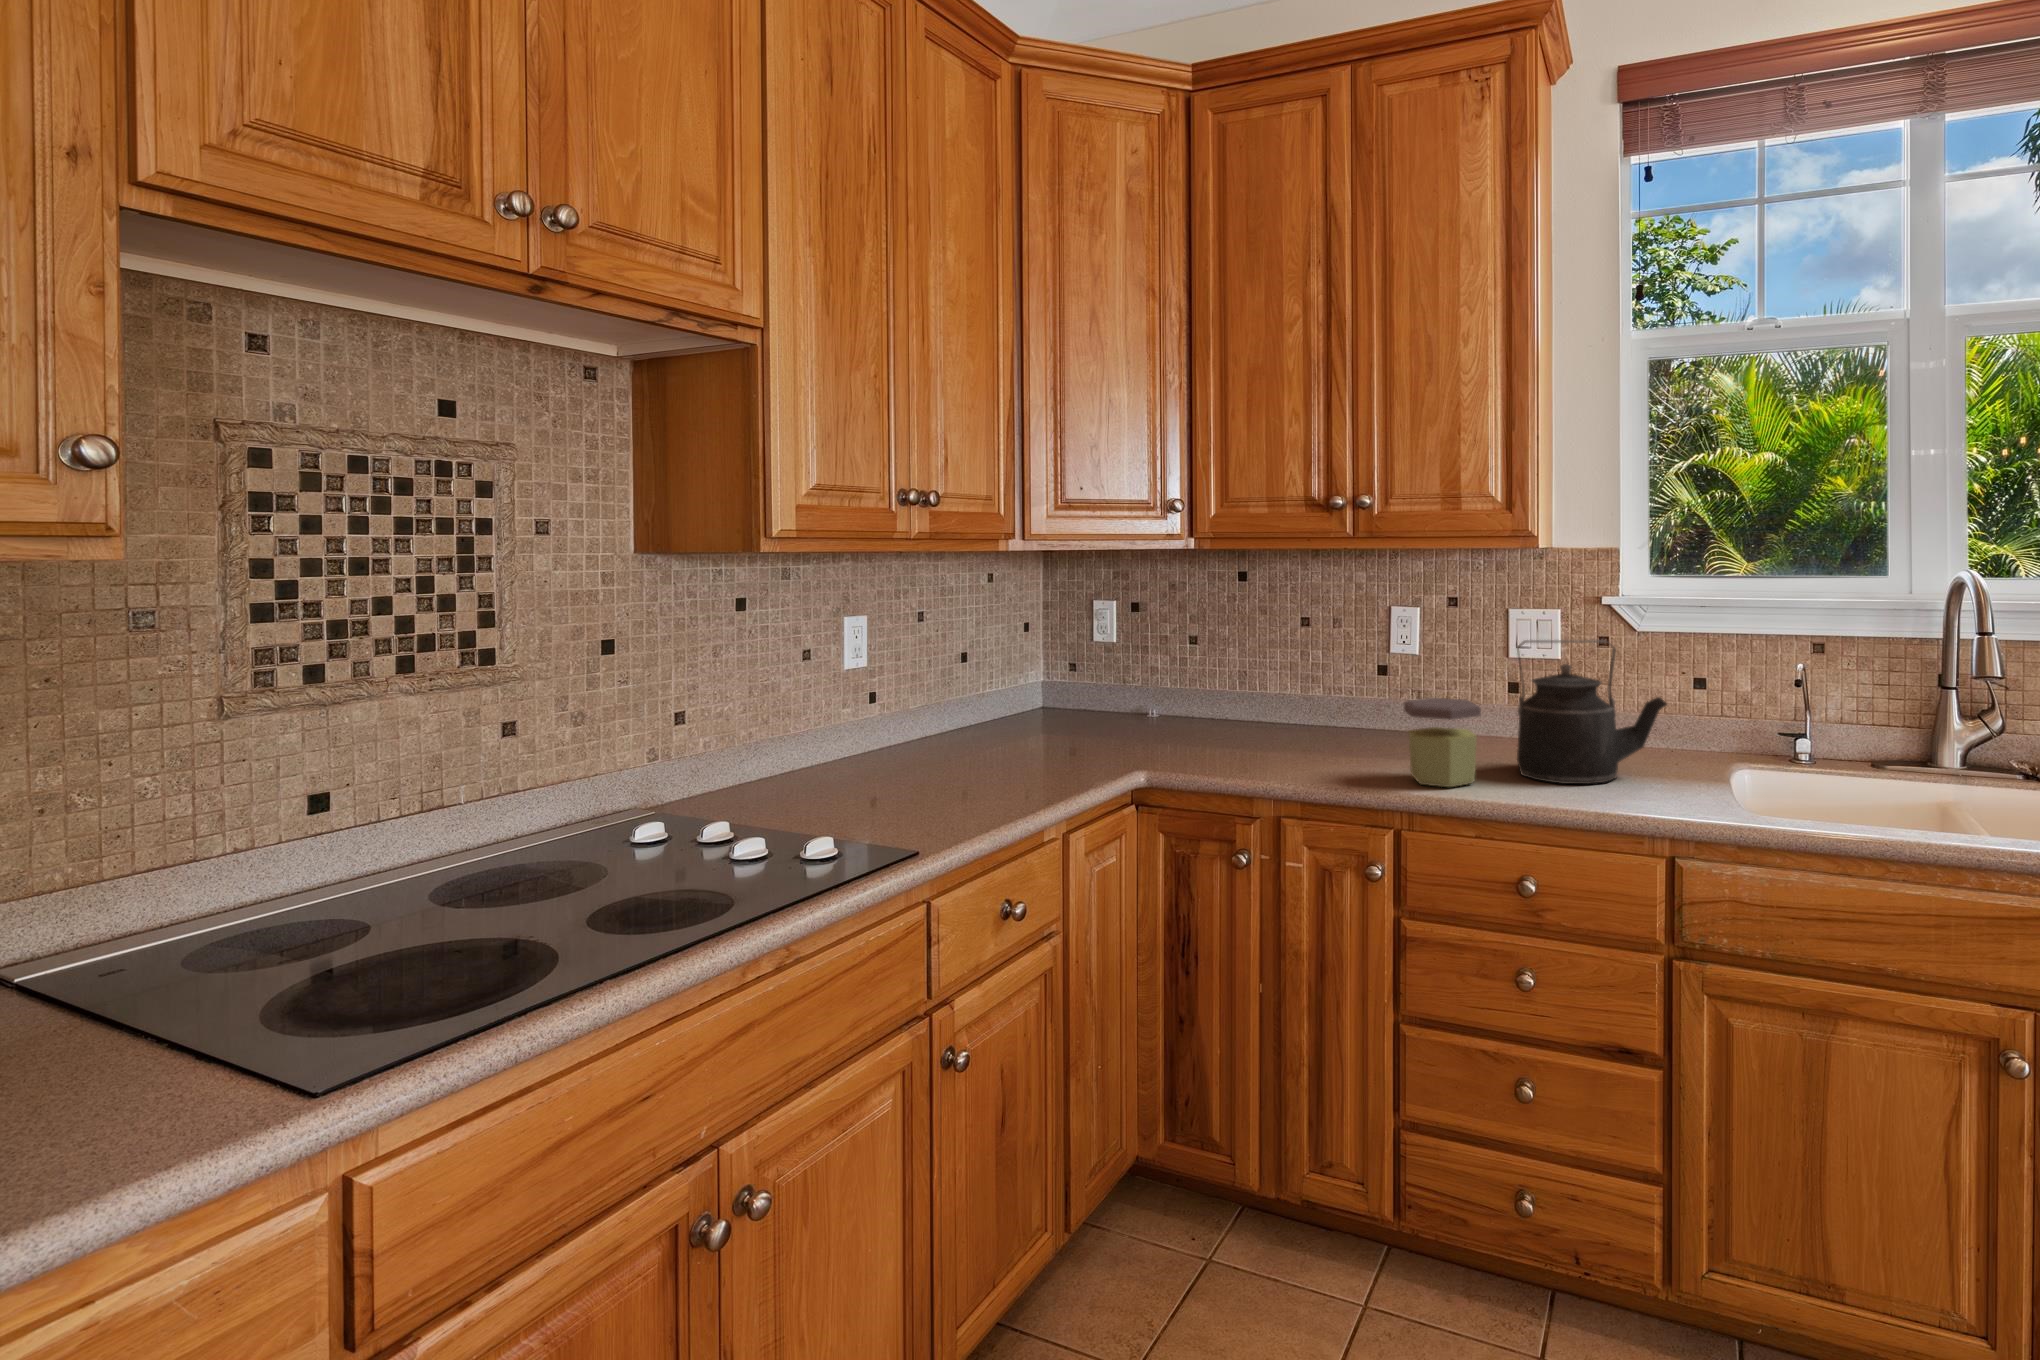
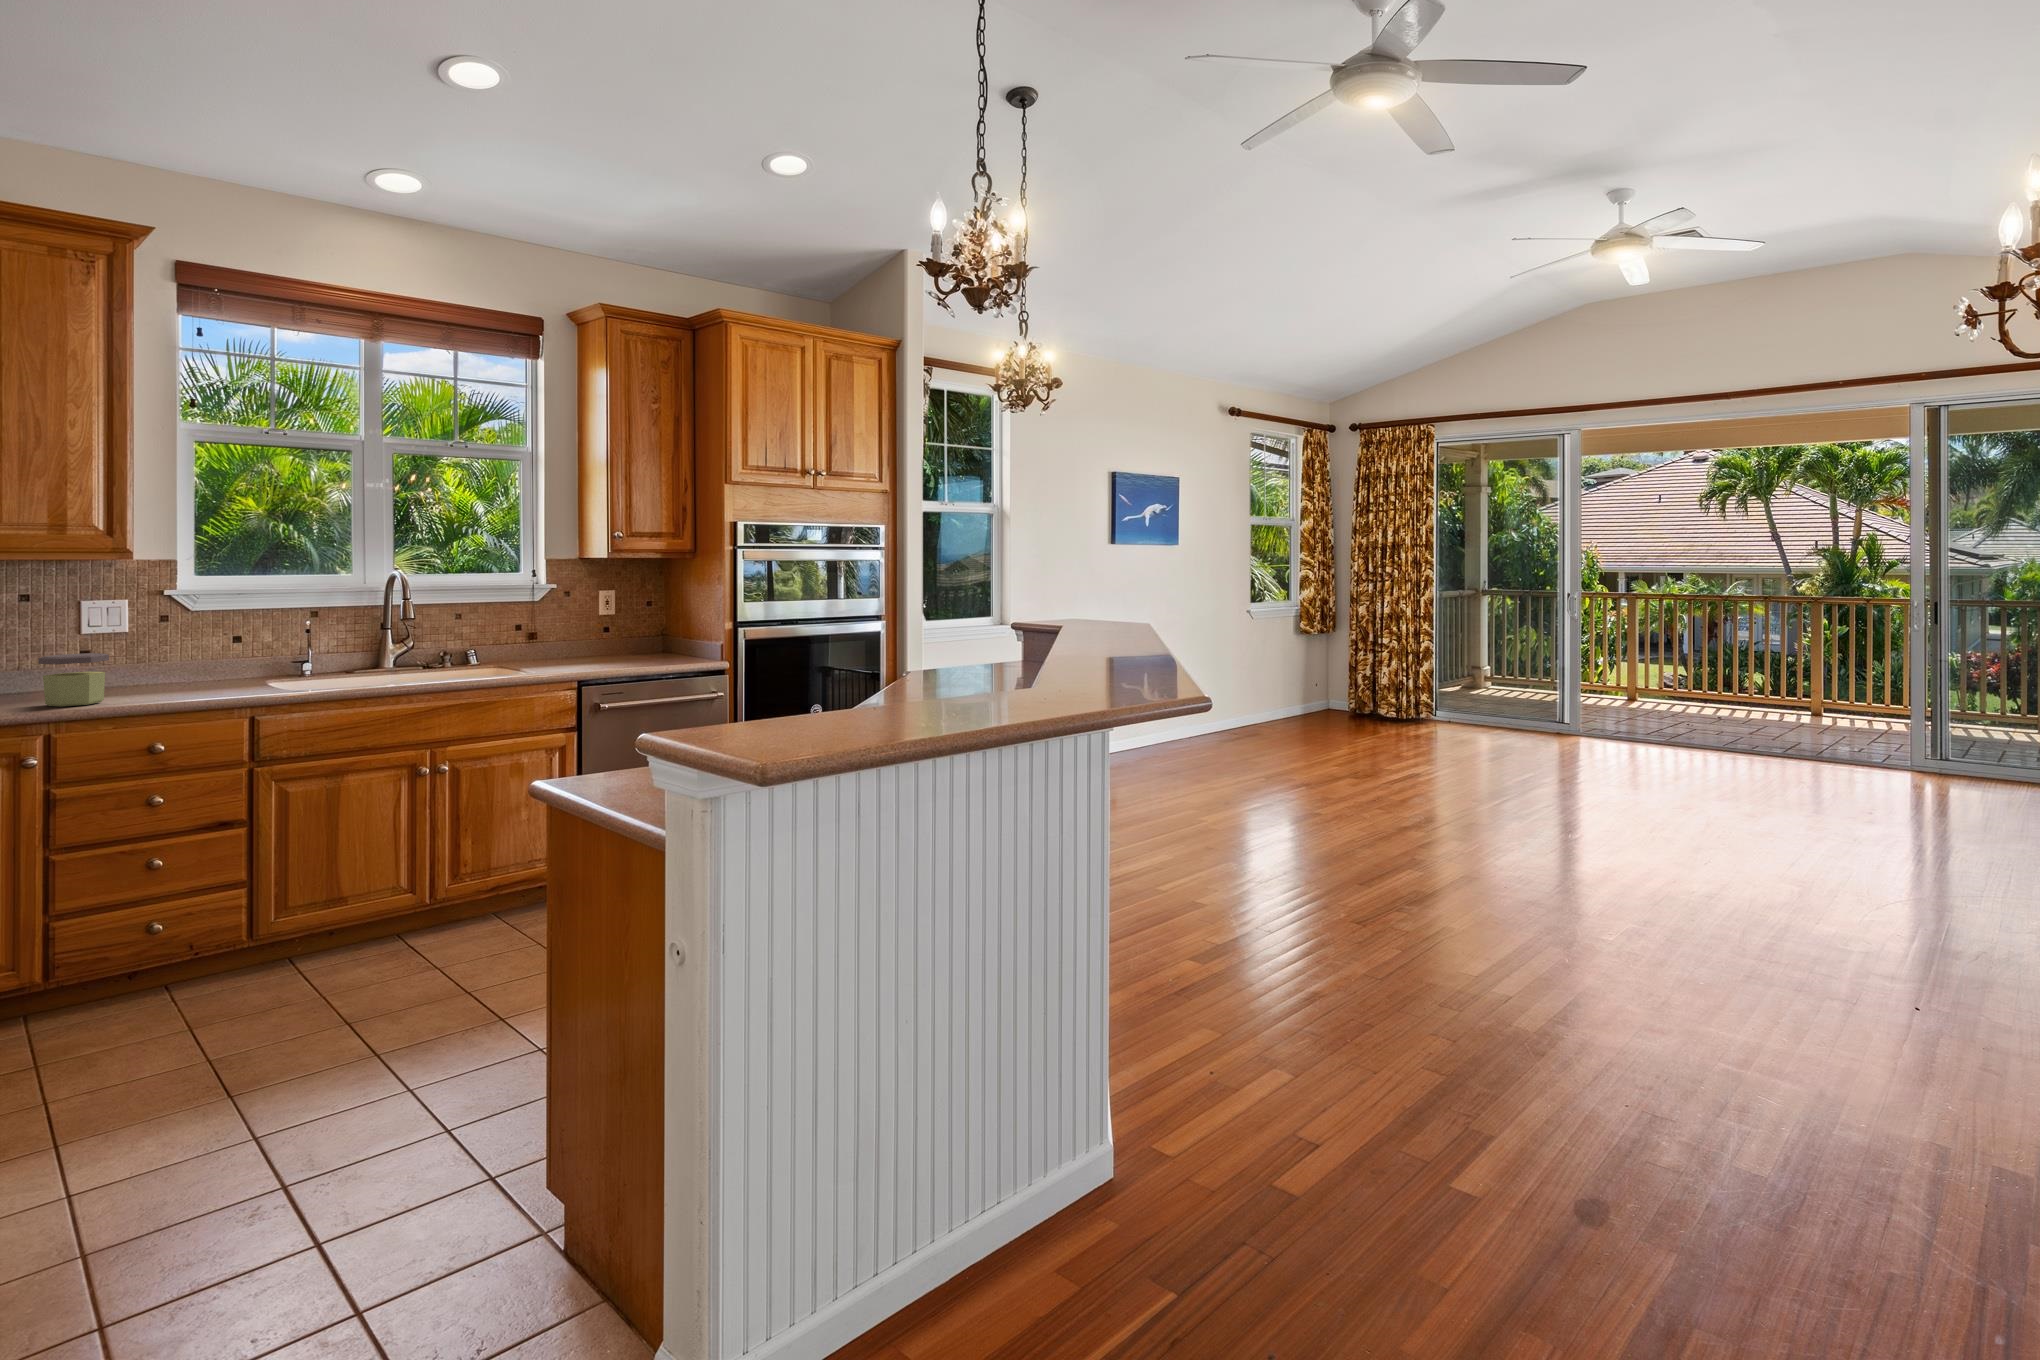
kettle: present [1517,640,1667,784] -> none [122,613,232,697]

